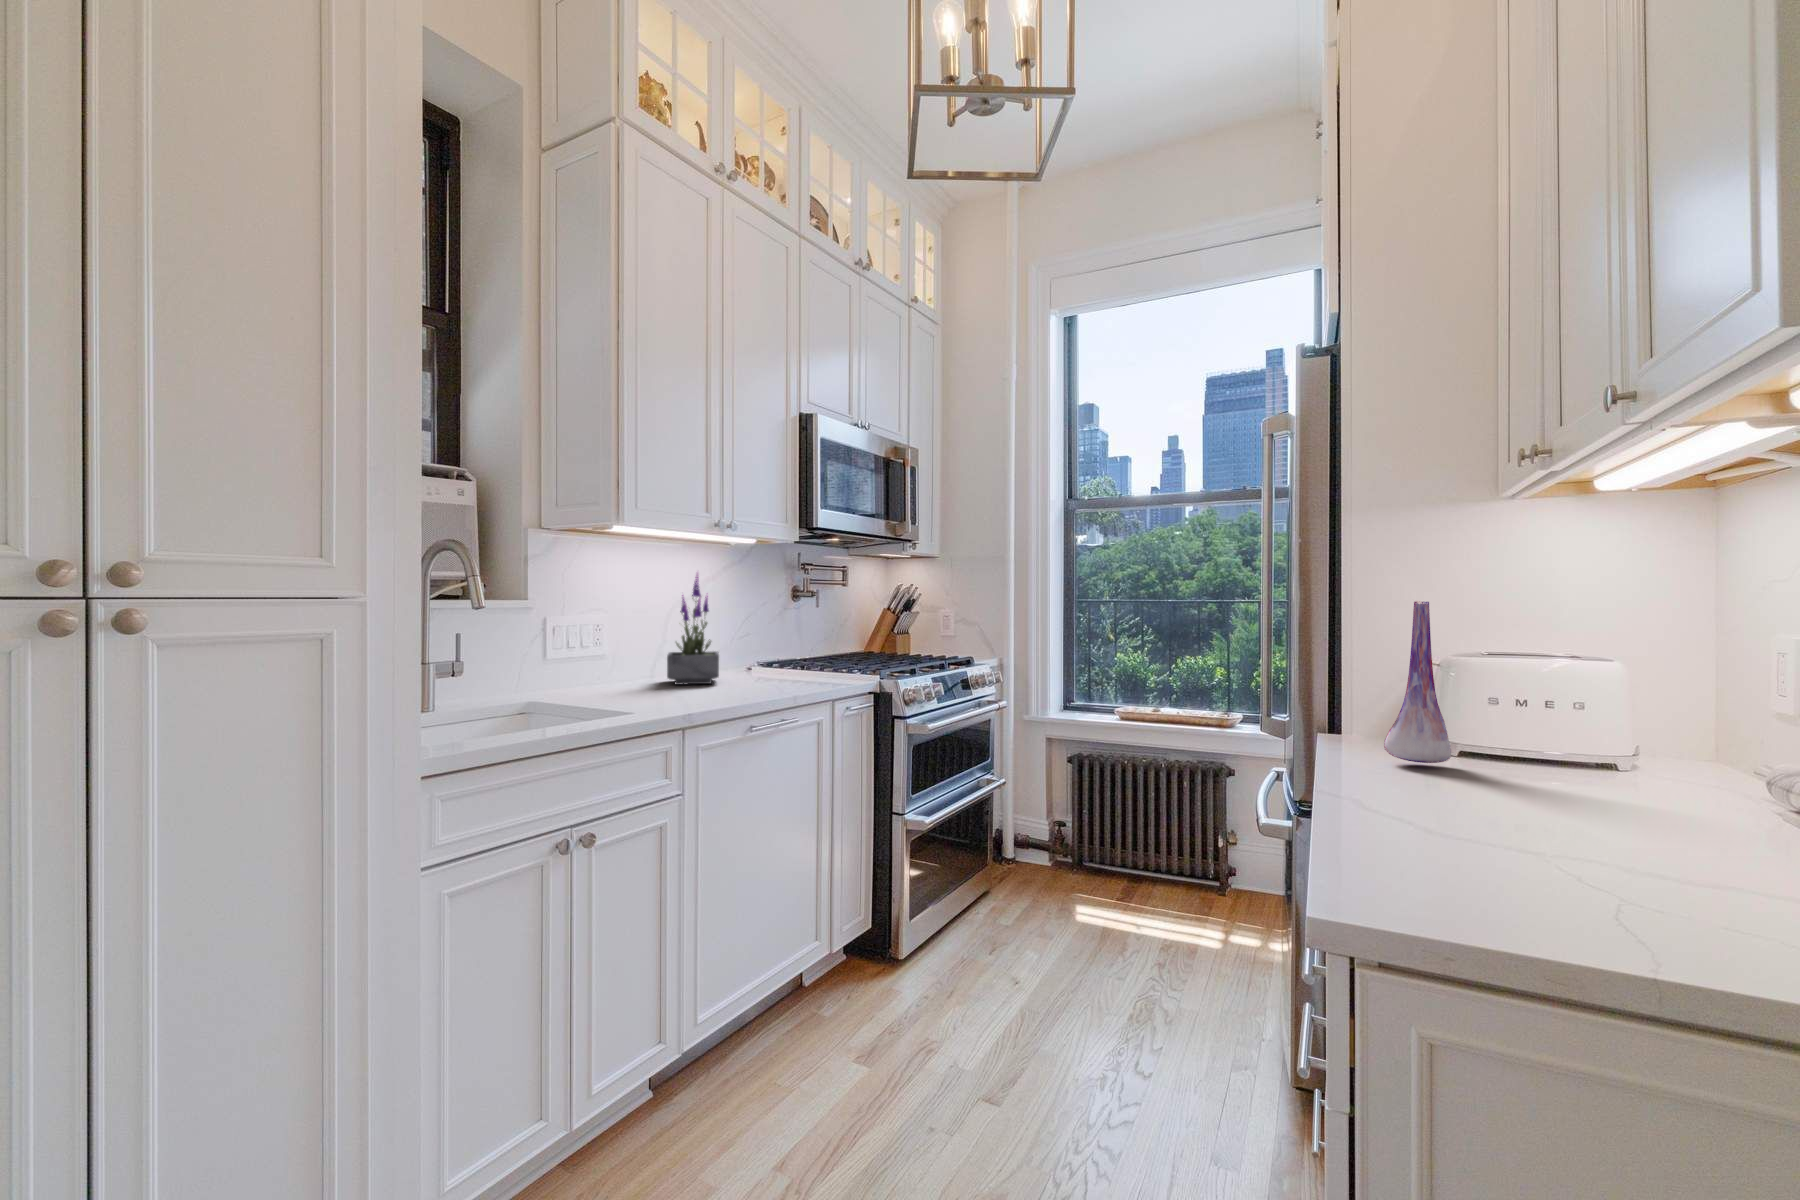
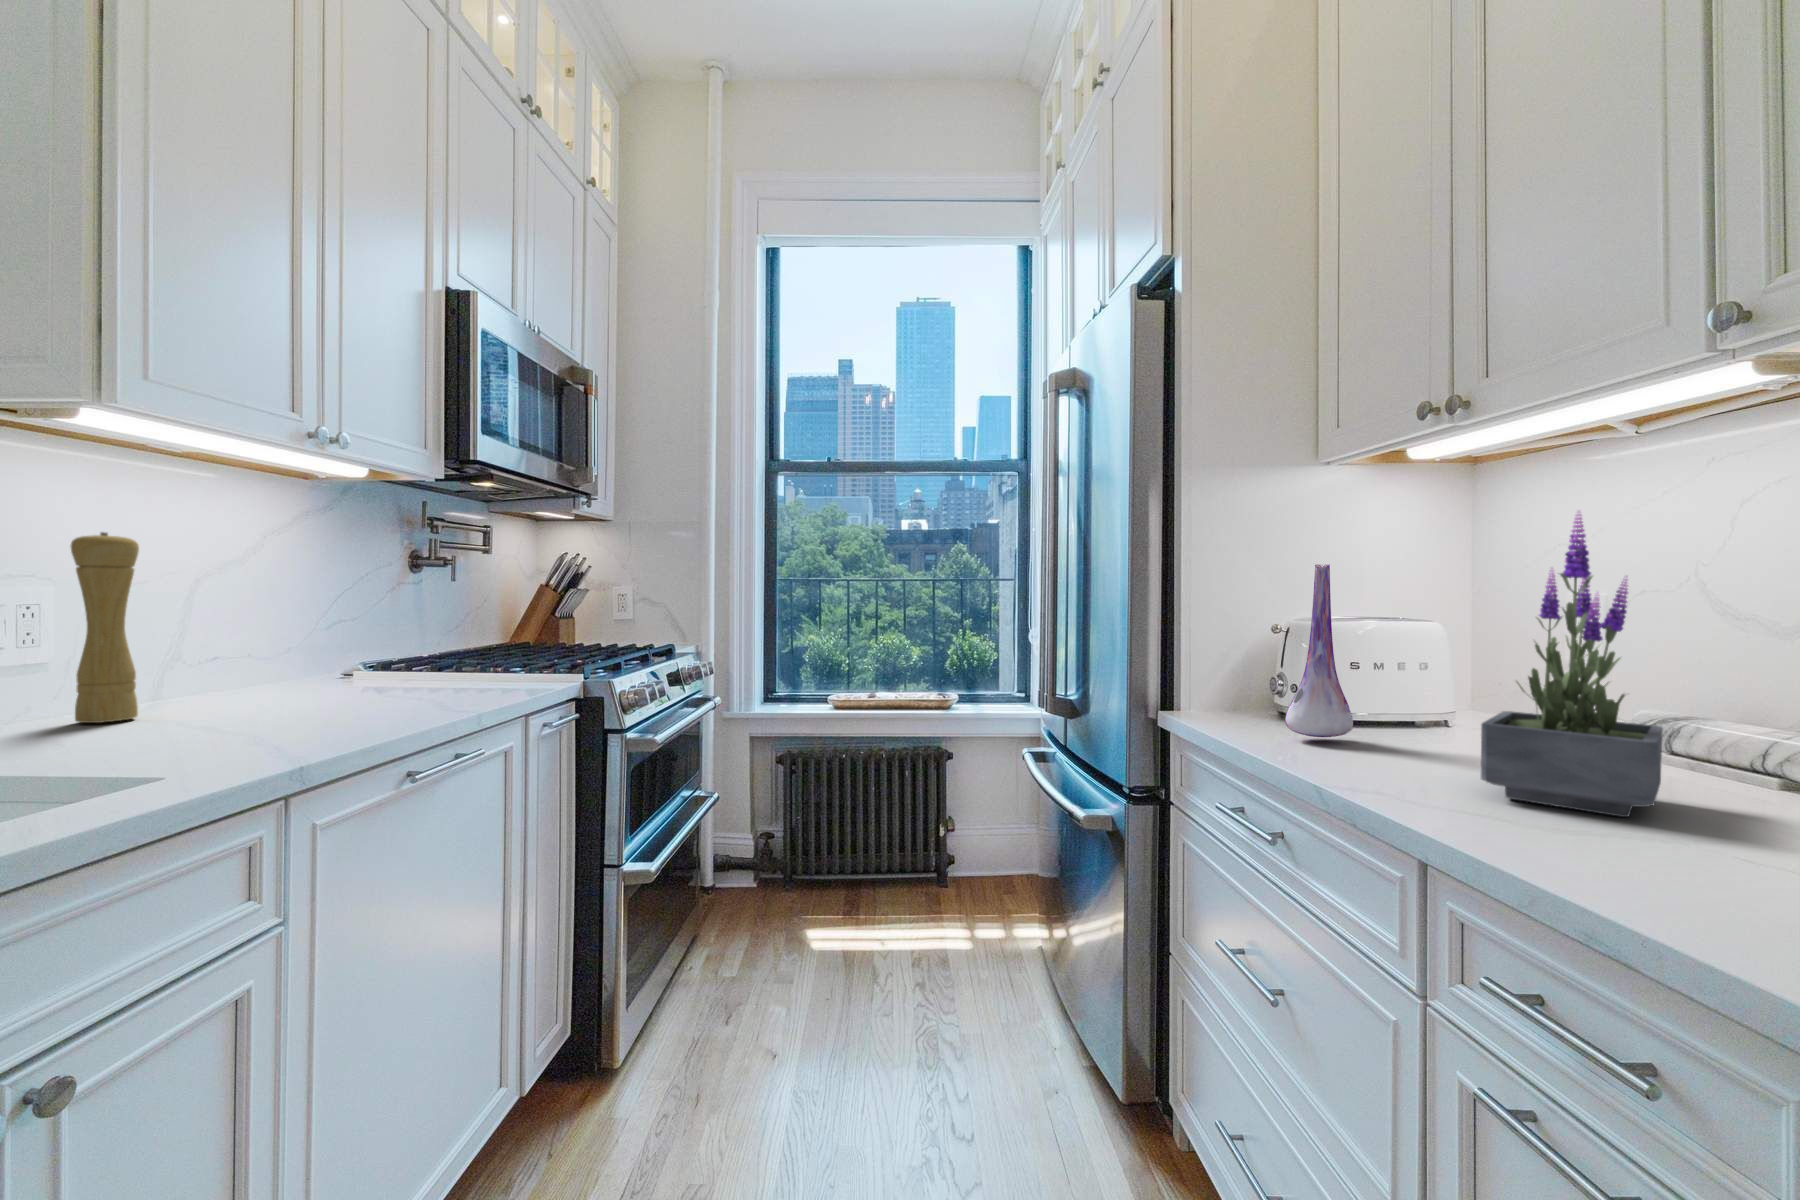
potted plant: present [667,573,719,685] -> present [1481,514,1663,817]
pepper mill: none [613,586,640,688] -> present [70,532,139,723]

